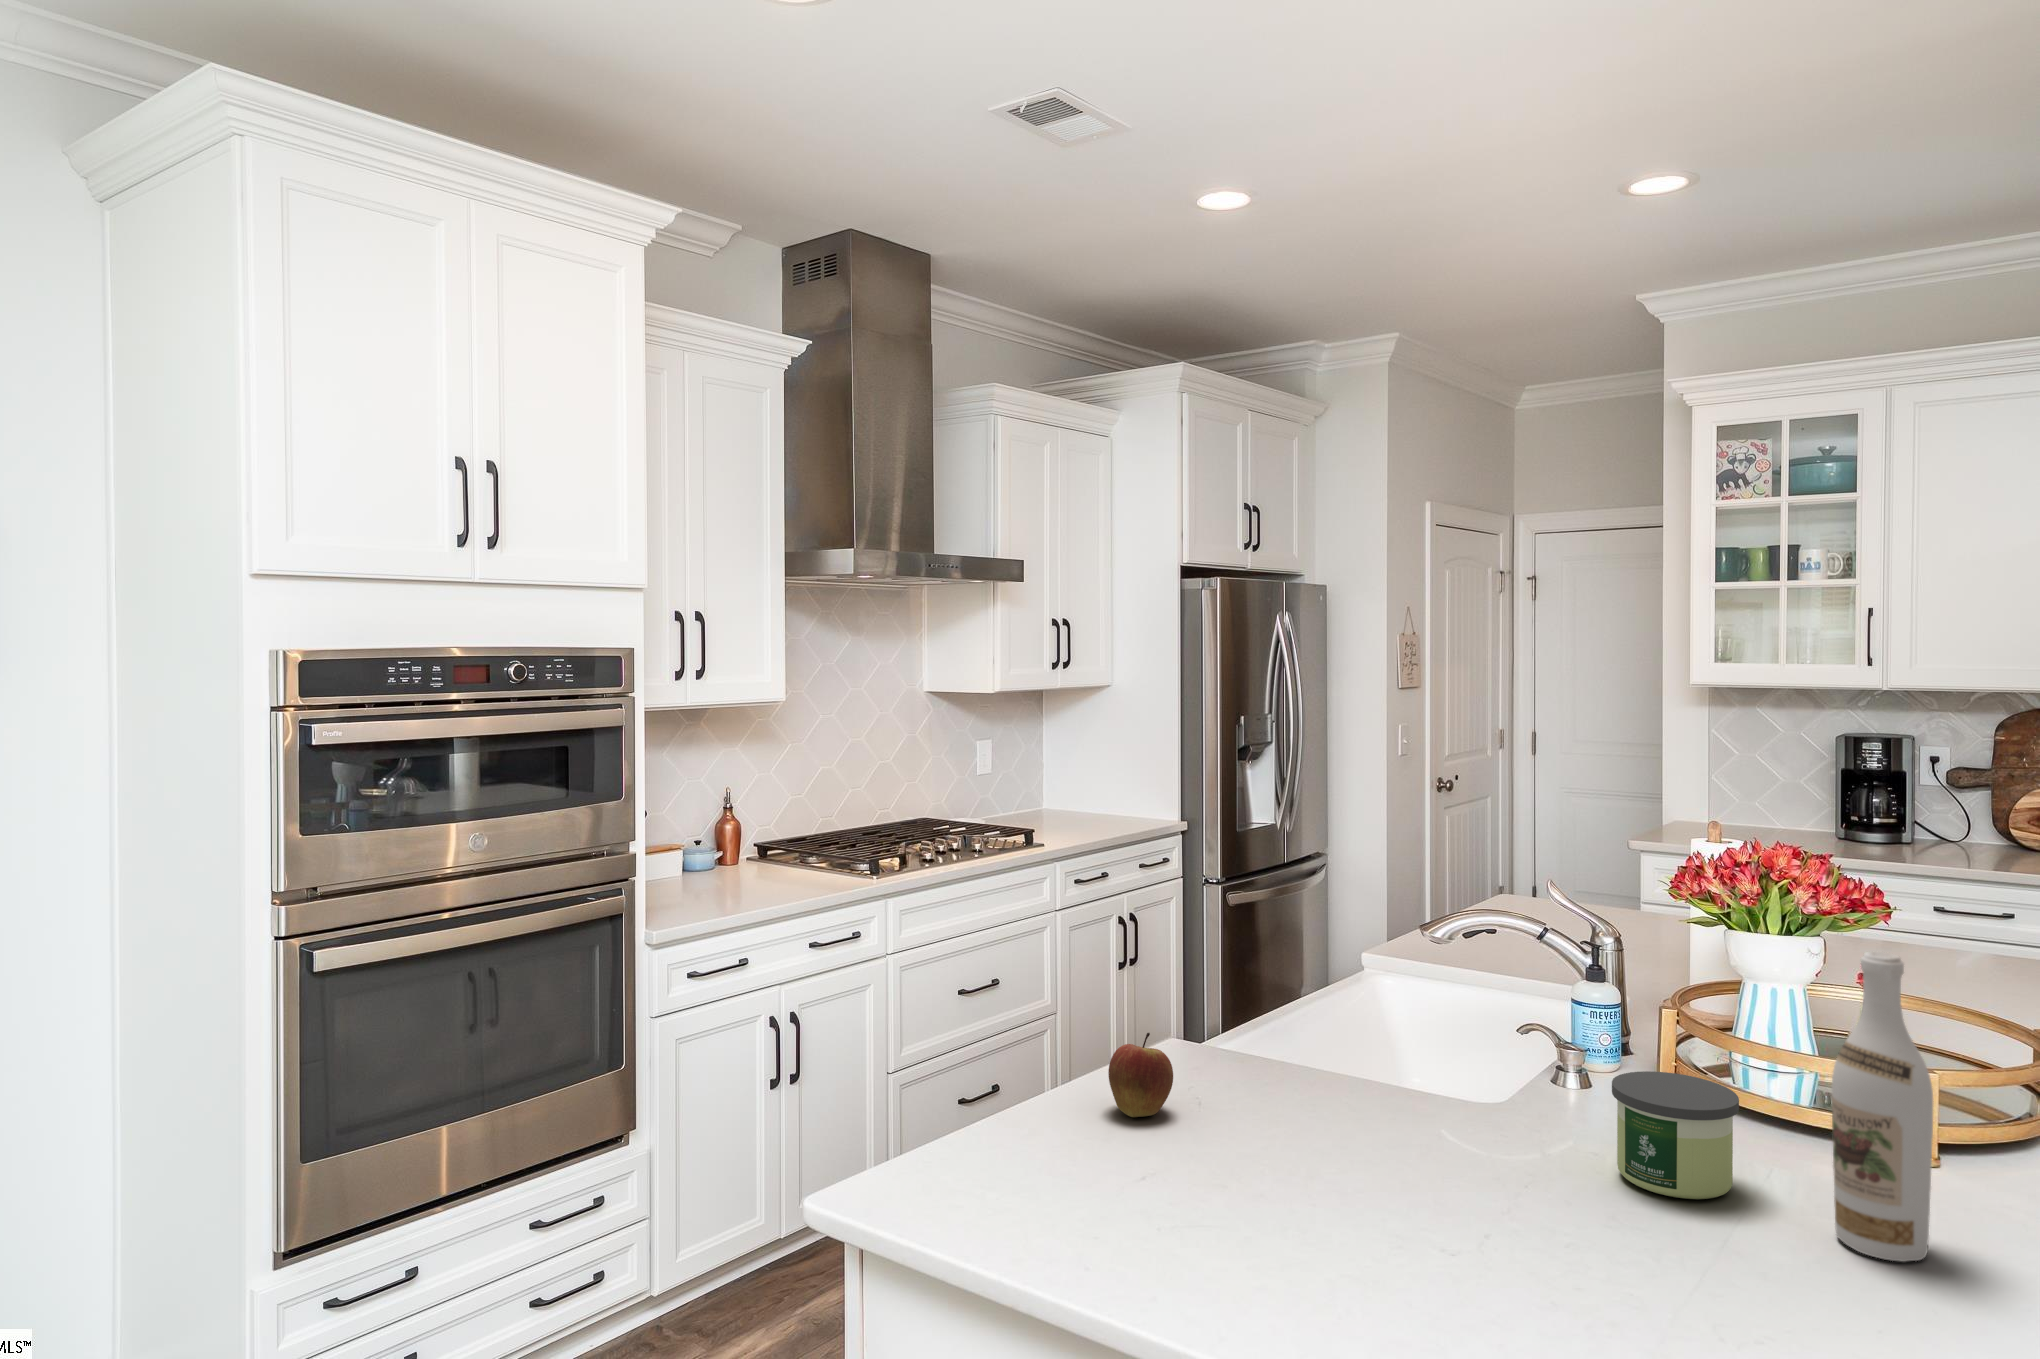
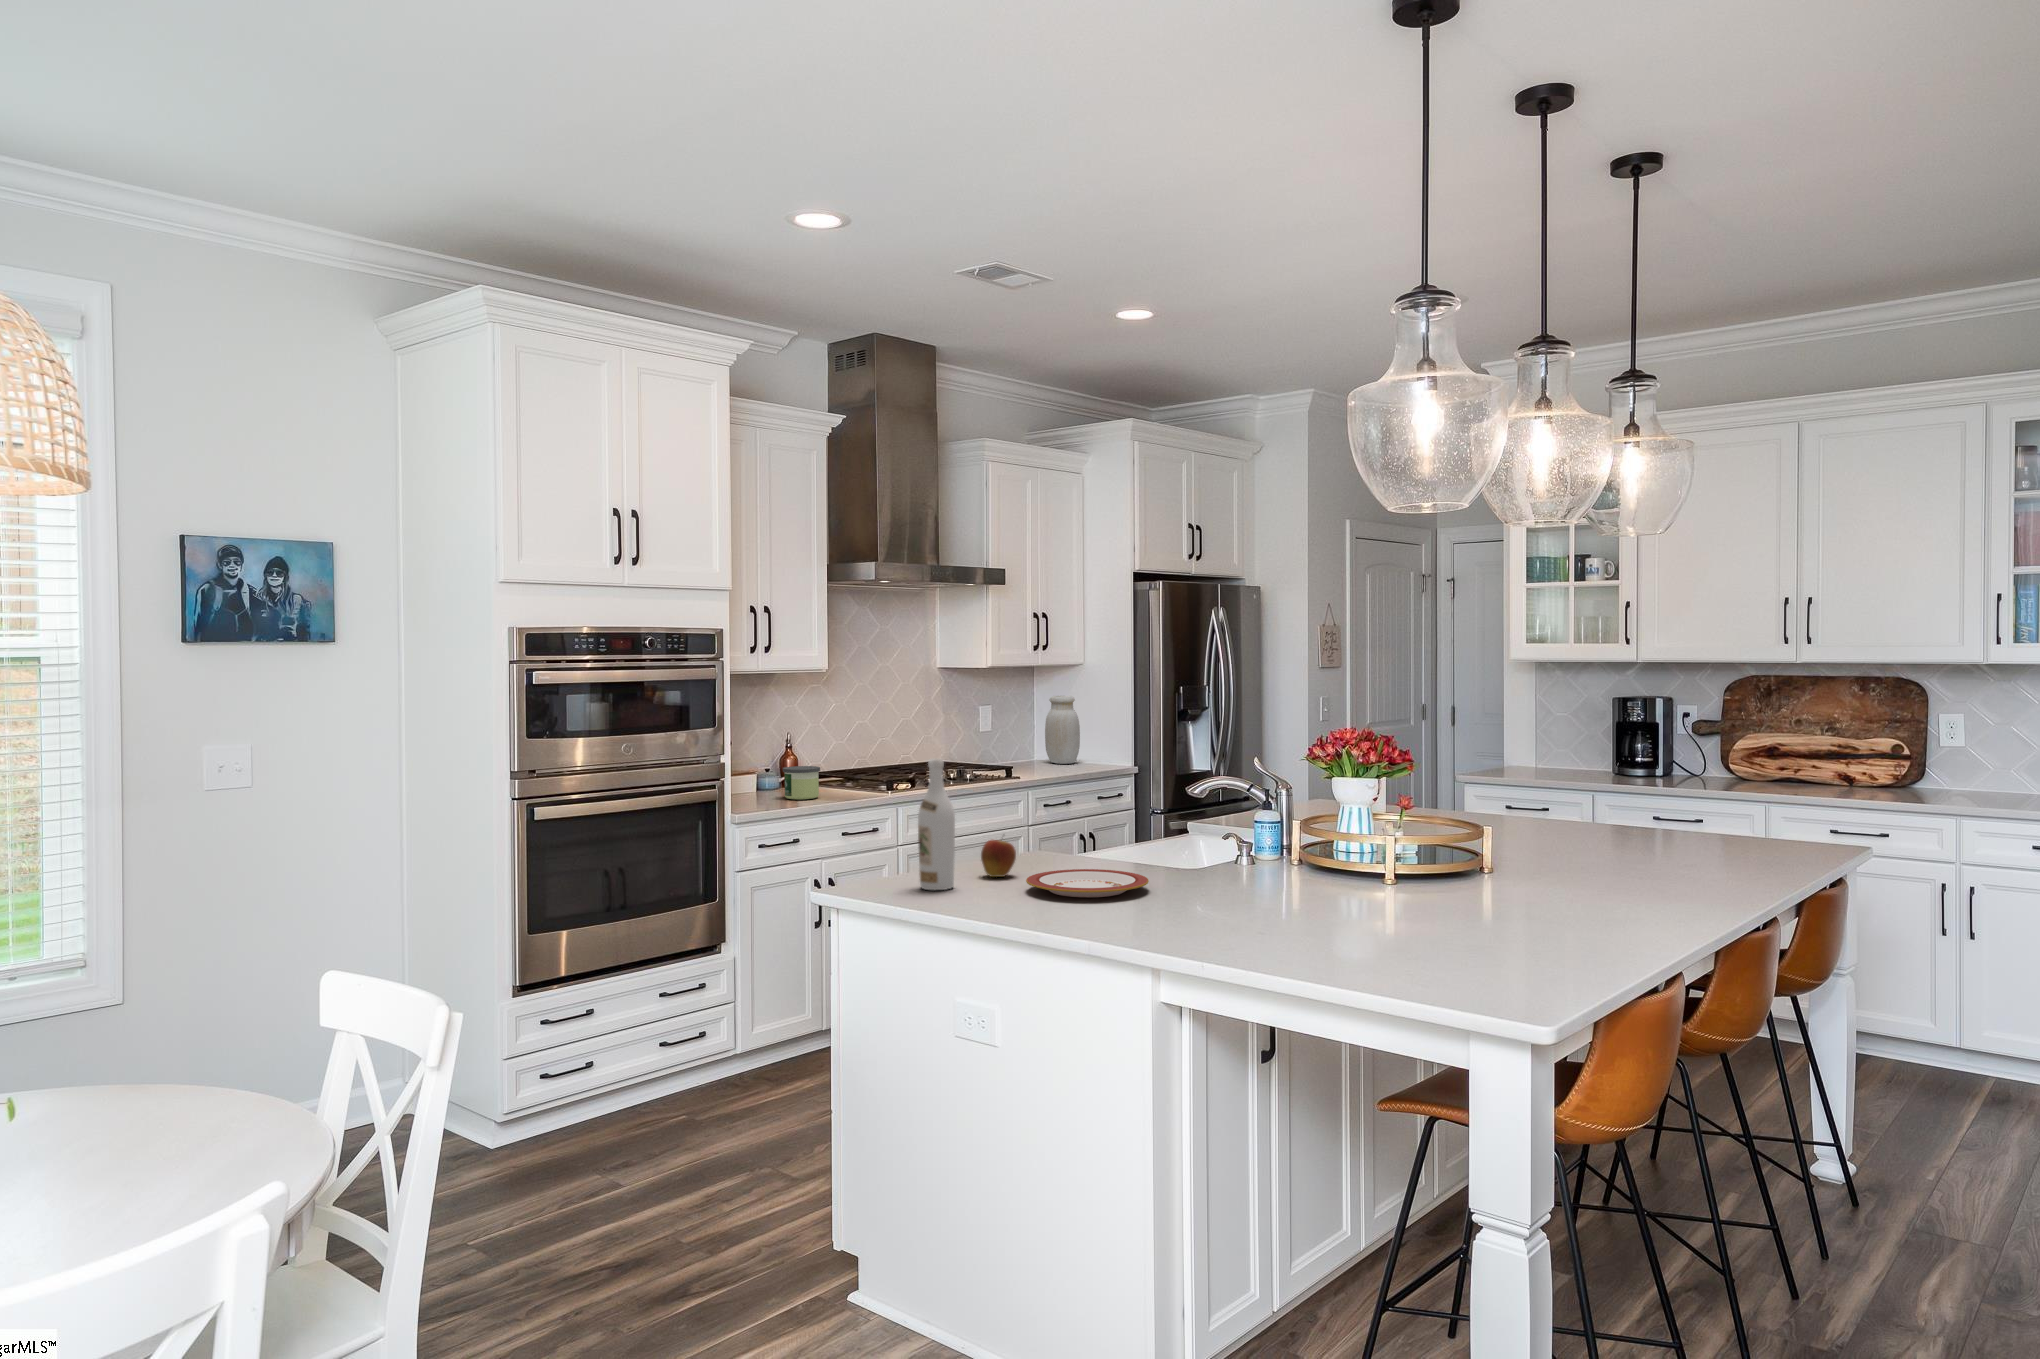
jar: none [1068,729,1115,821] -> present [1045,696,1080,764]
wine bottle: present [1832,952,1933,1262] -> present [918,759,955,890]
candle: present [1612,1071,1739,1199] -> present [783,766,820,800]
plate: none [1221,1106,1464,1200] -> present [1026,869,1149,897]

